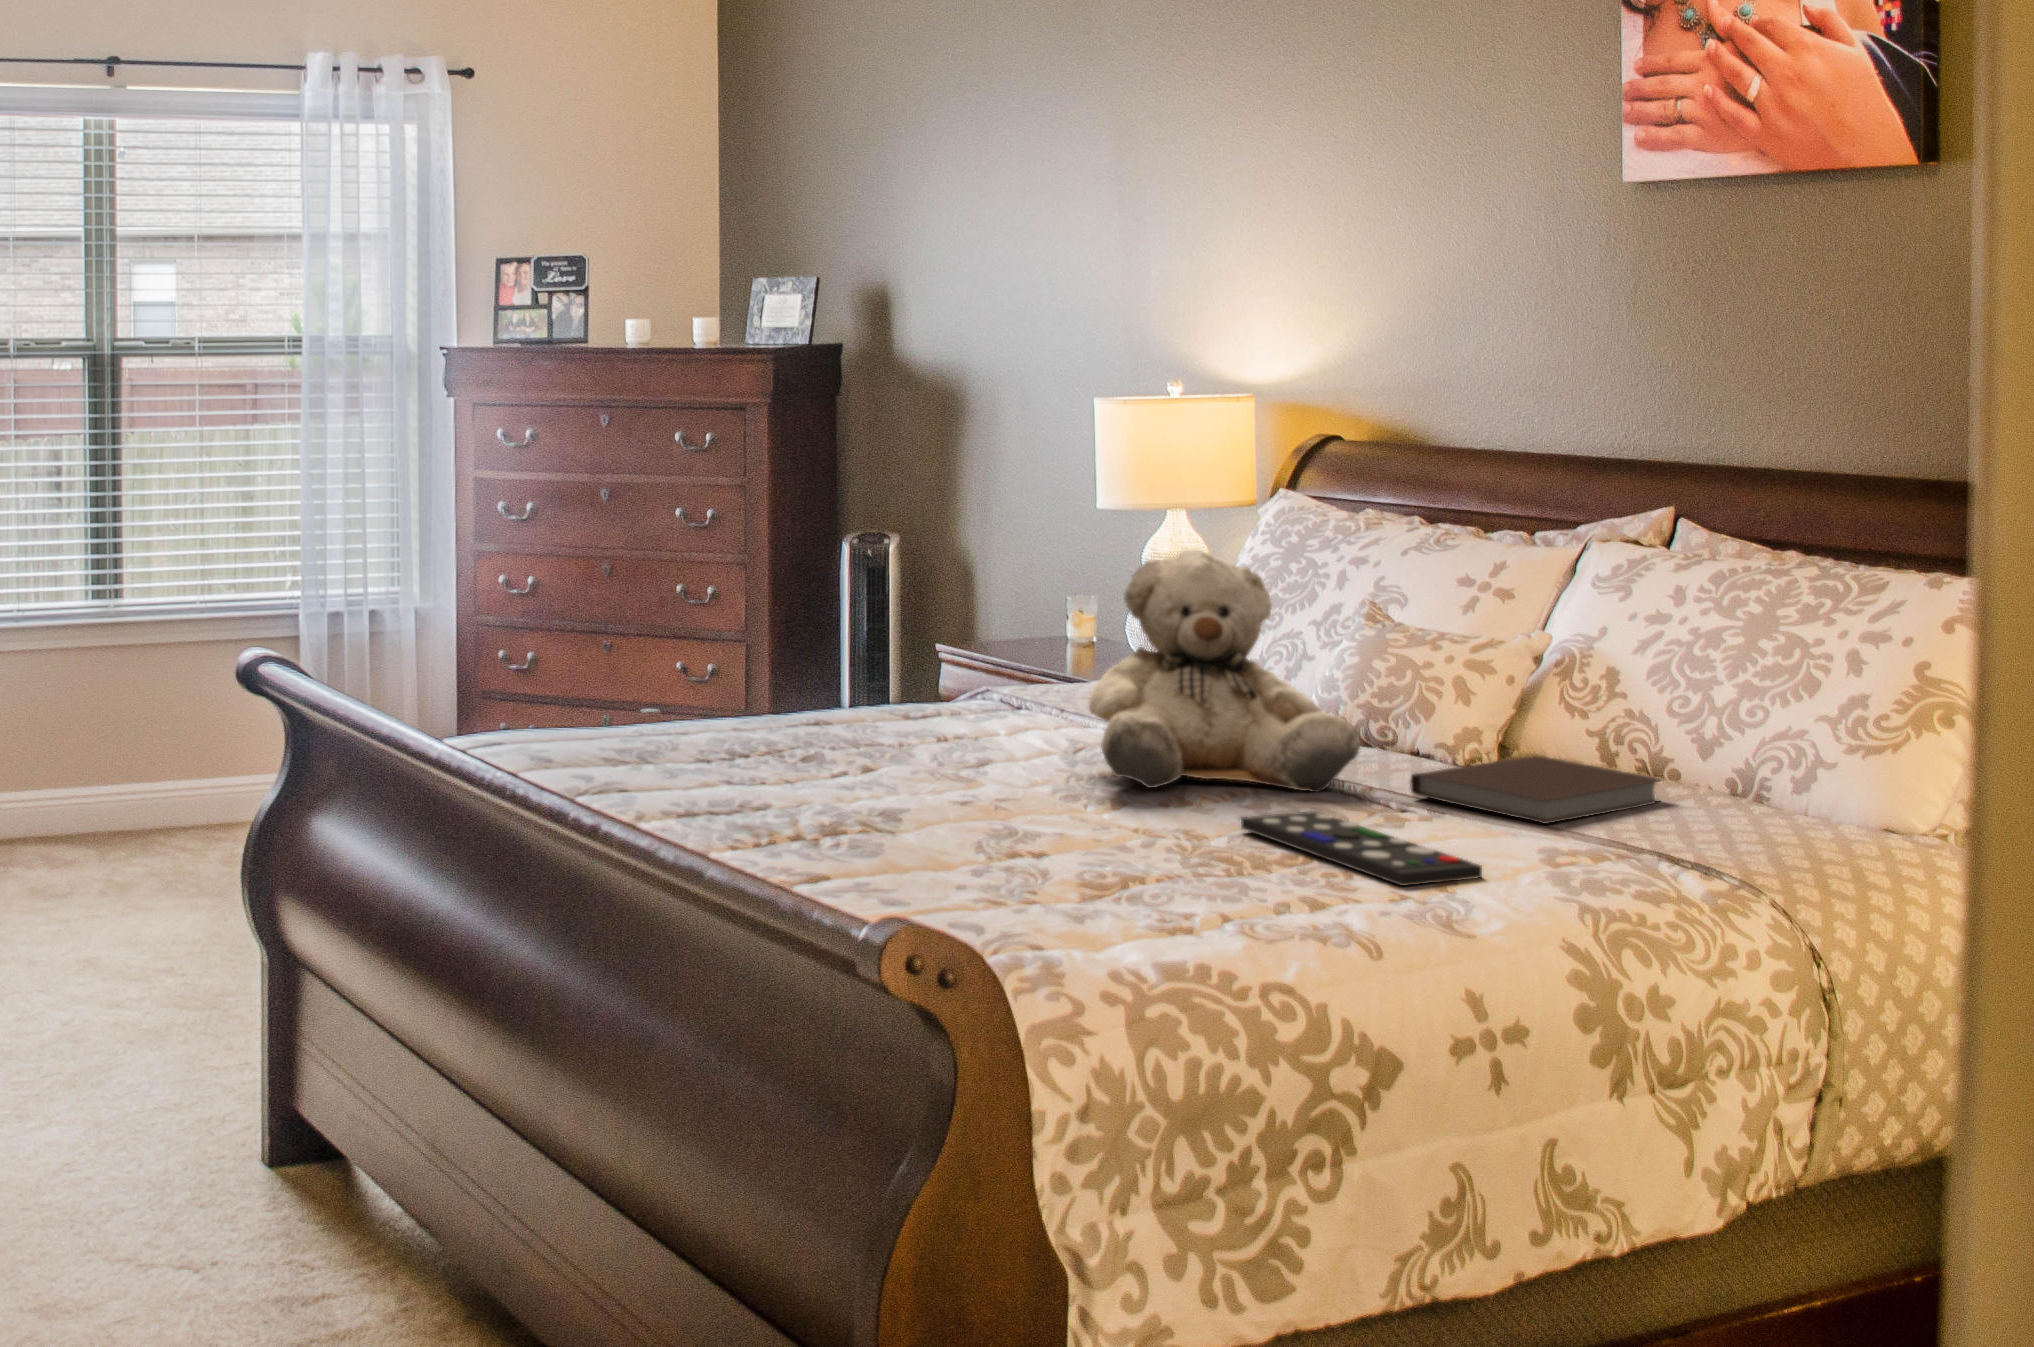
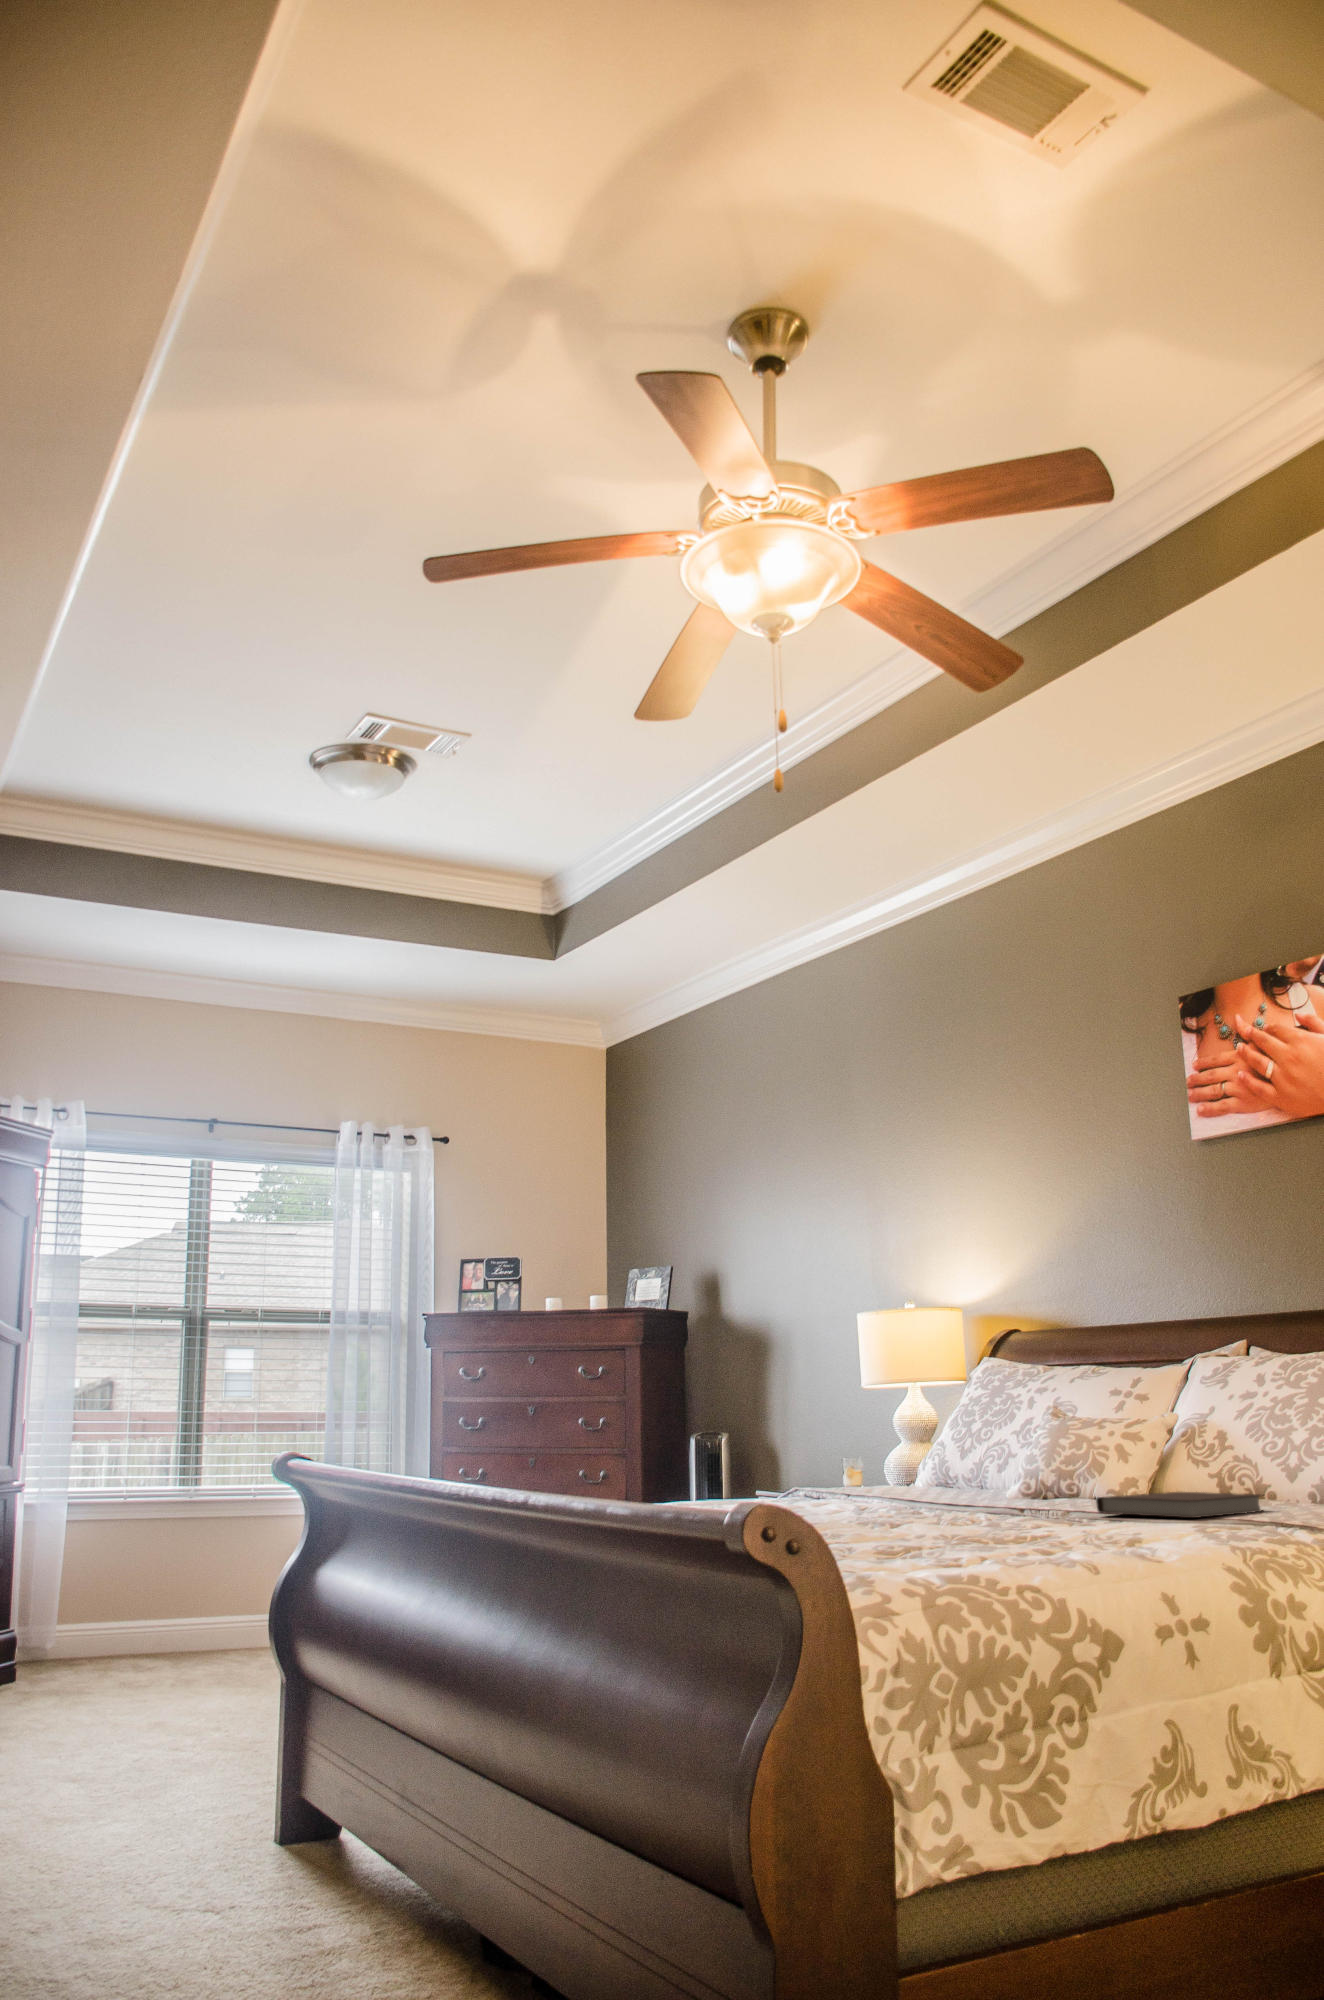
teddy bear: present [1089,550,1360,792] -> none [872,1358,1060,1519]
remote control: present [1241,811,1482,886] -> none [985,1515,1157,1539]

